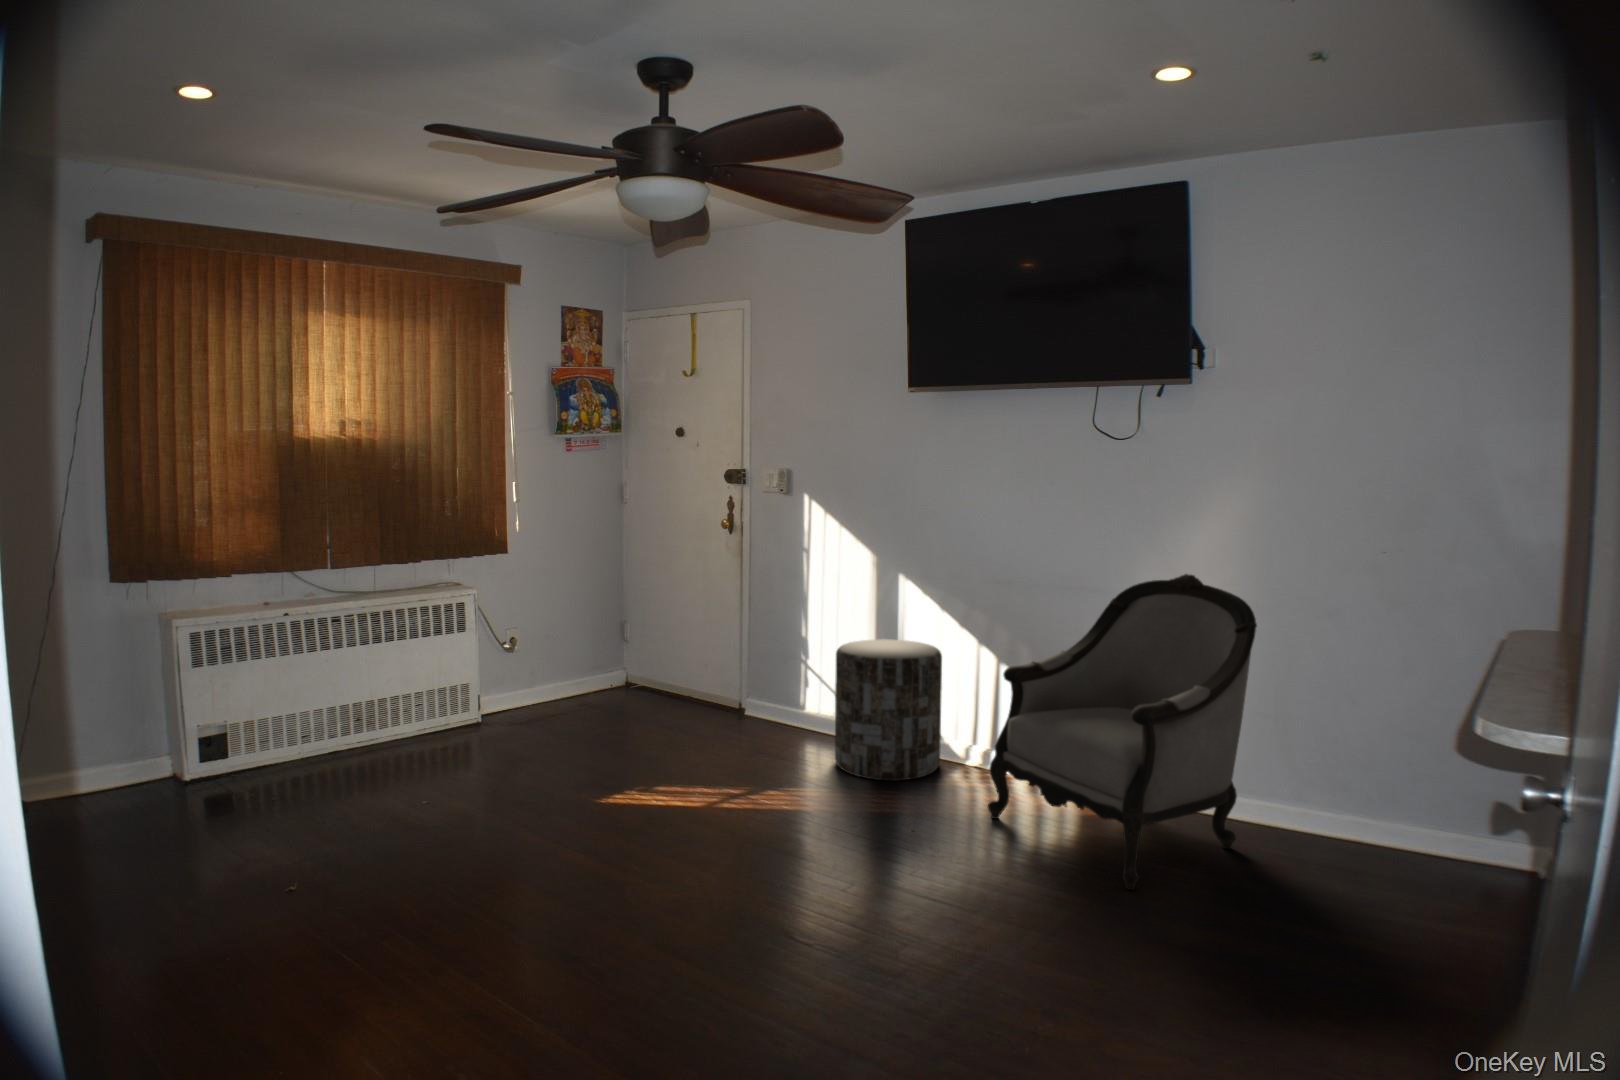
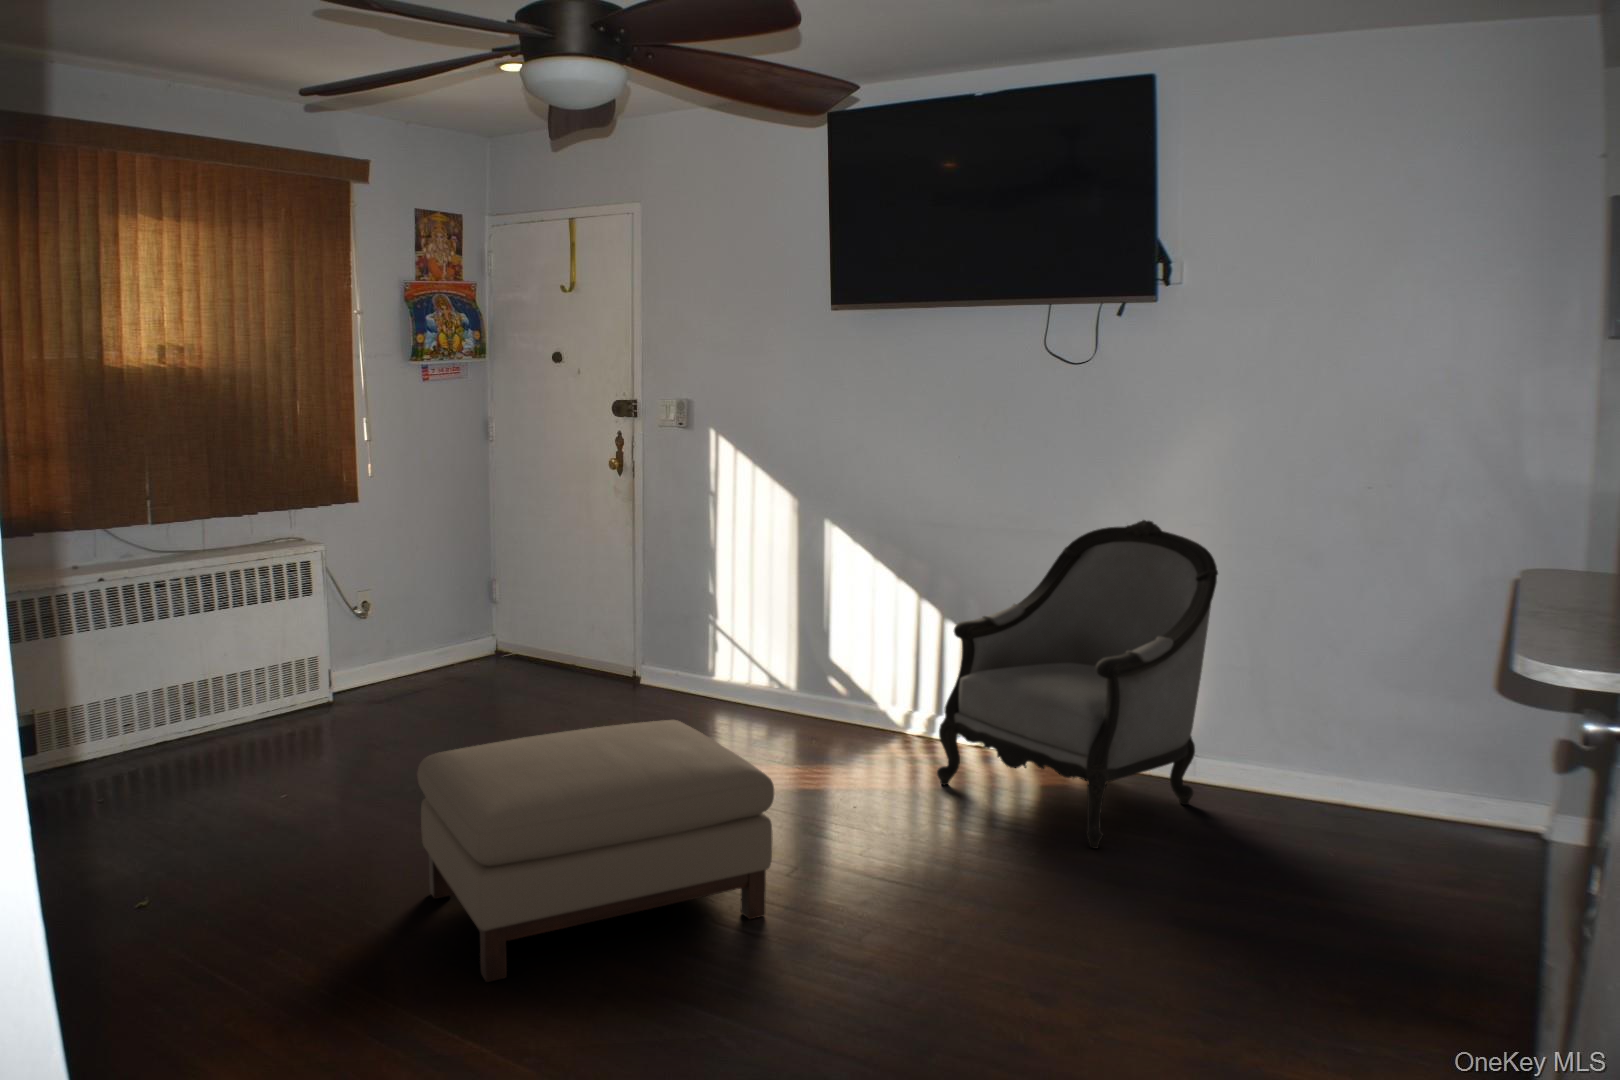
side table: present [835,639,942,781] -> none [760,596,878,751]
ottoman: none [495,751,808,995] -> present [417,720,774,982]

